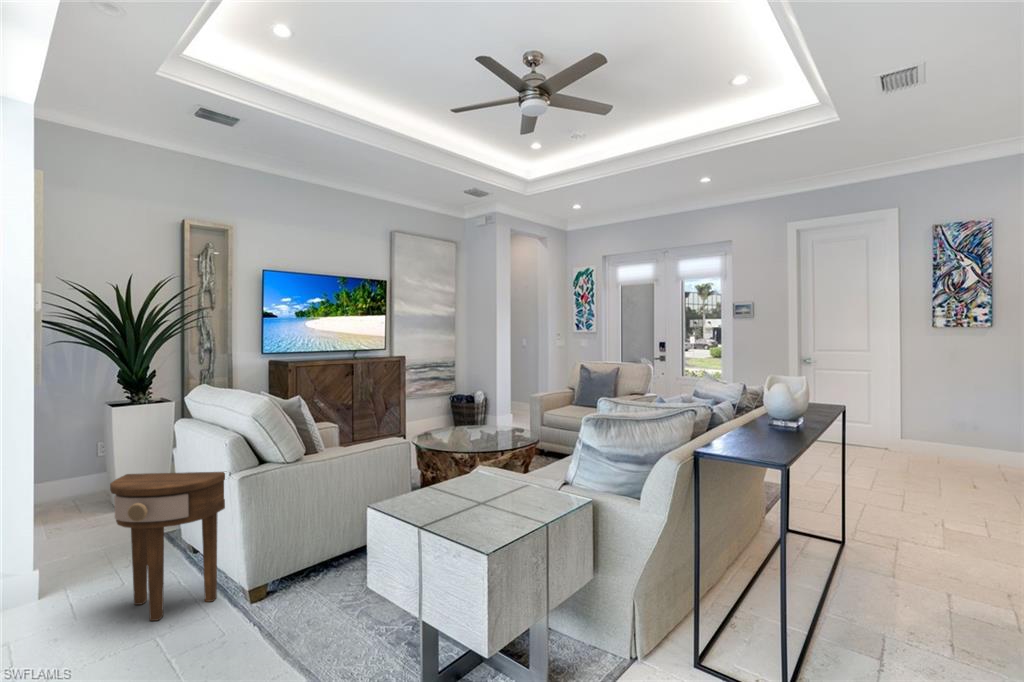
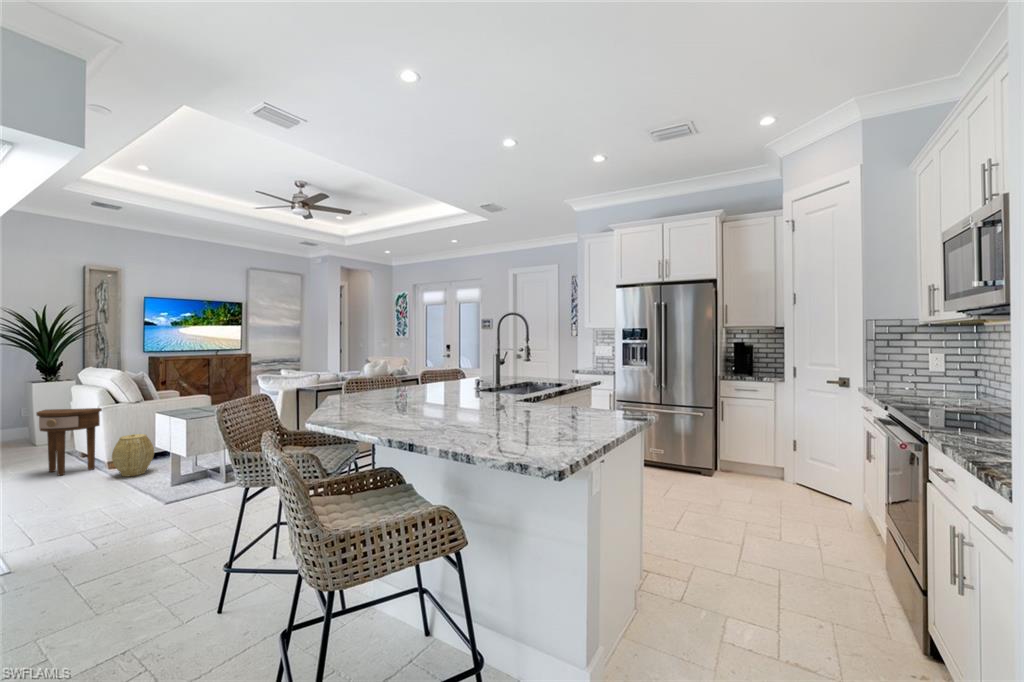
woven basket: none [257,534,335,638] -> present [112,434,154,477]

